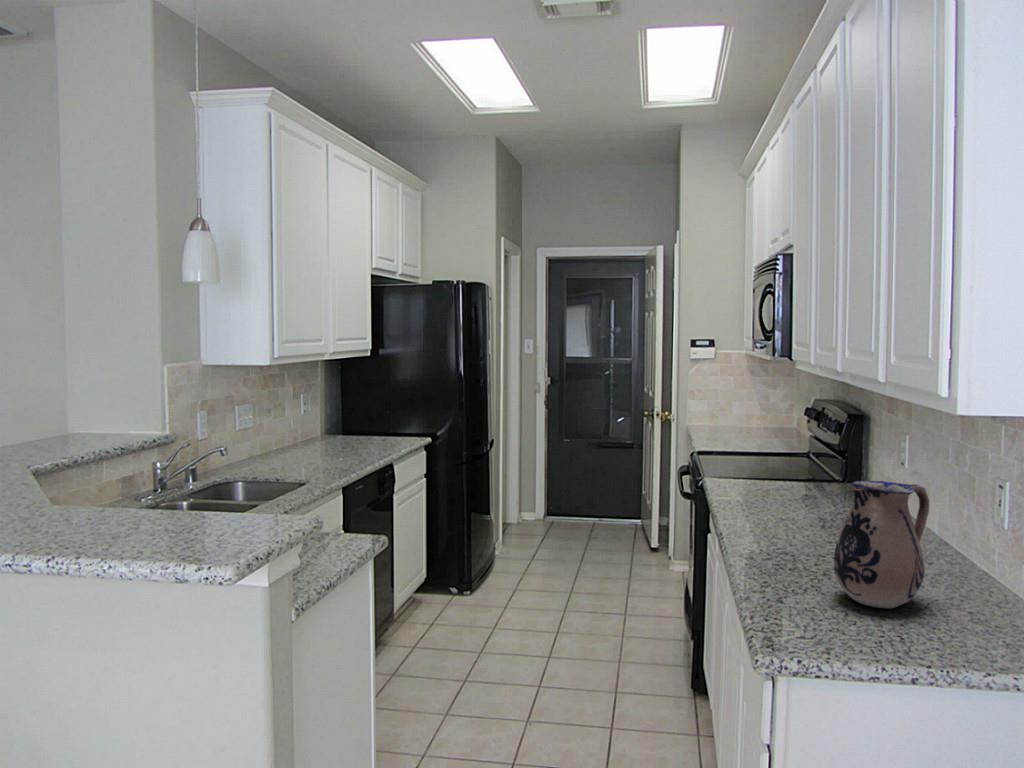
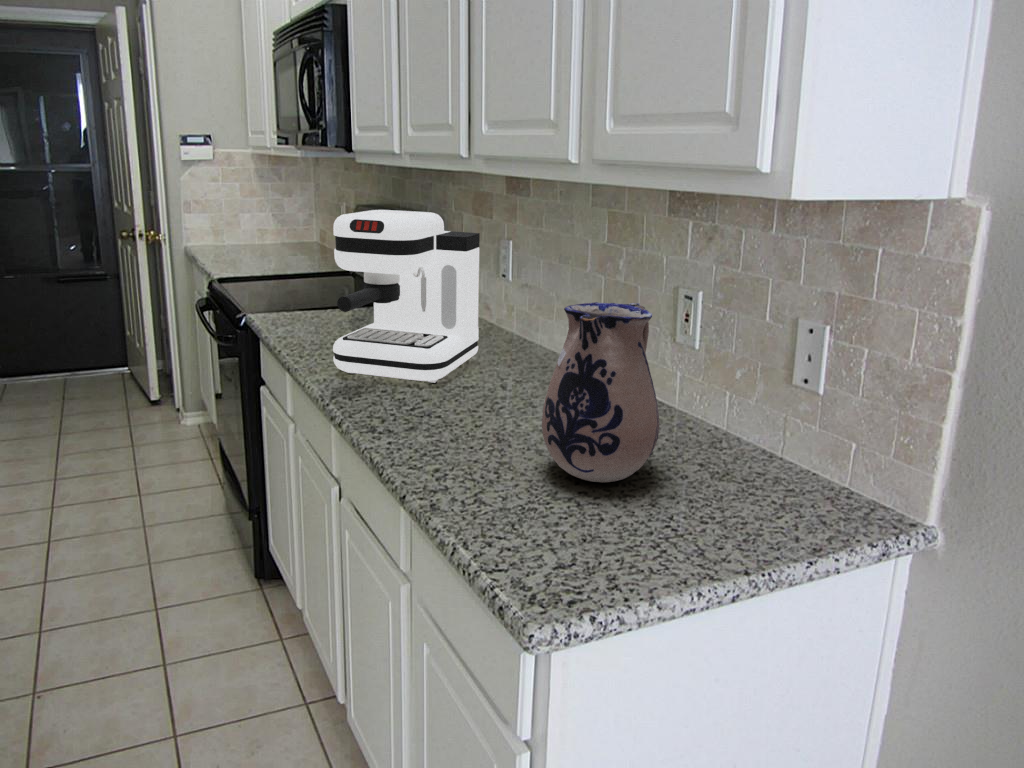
coffee maker: none [734,409,855,536] -> present [333,210,480,383]

